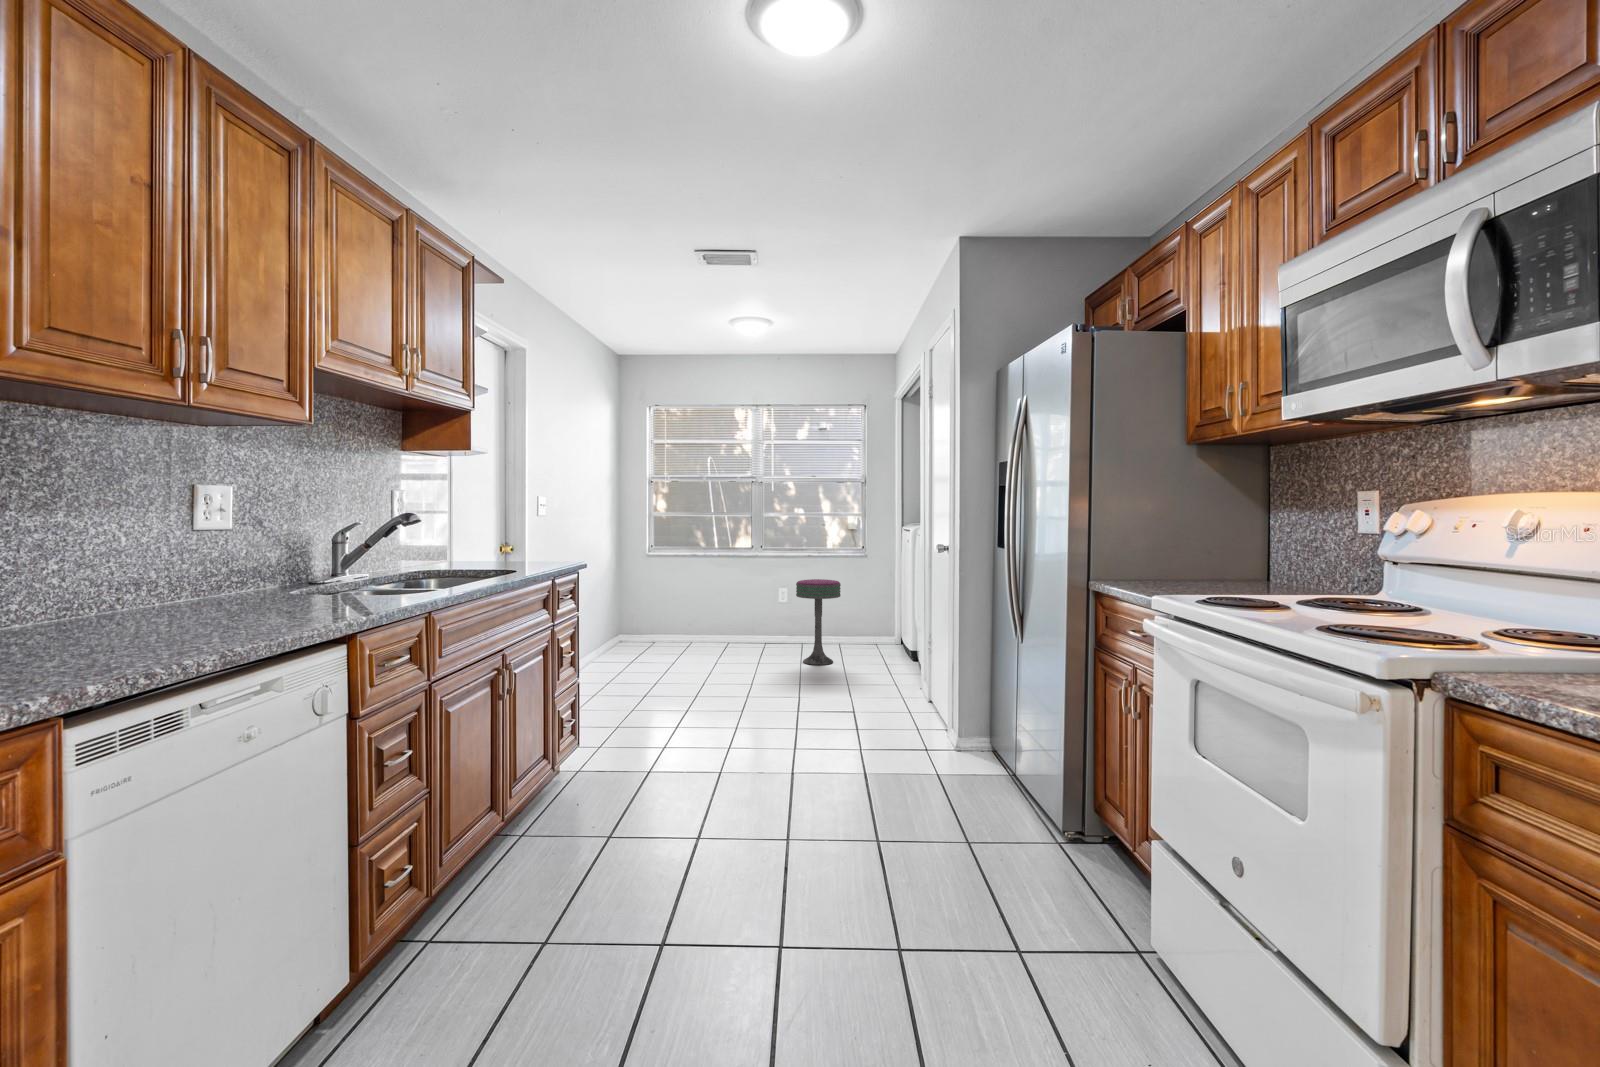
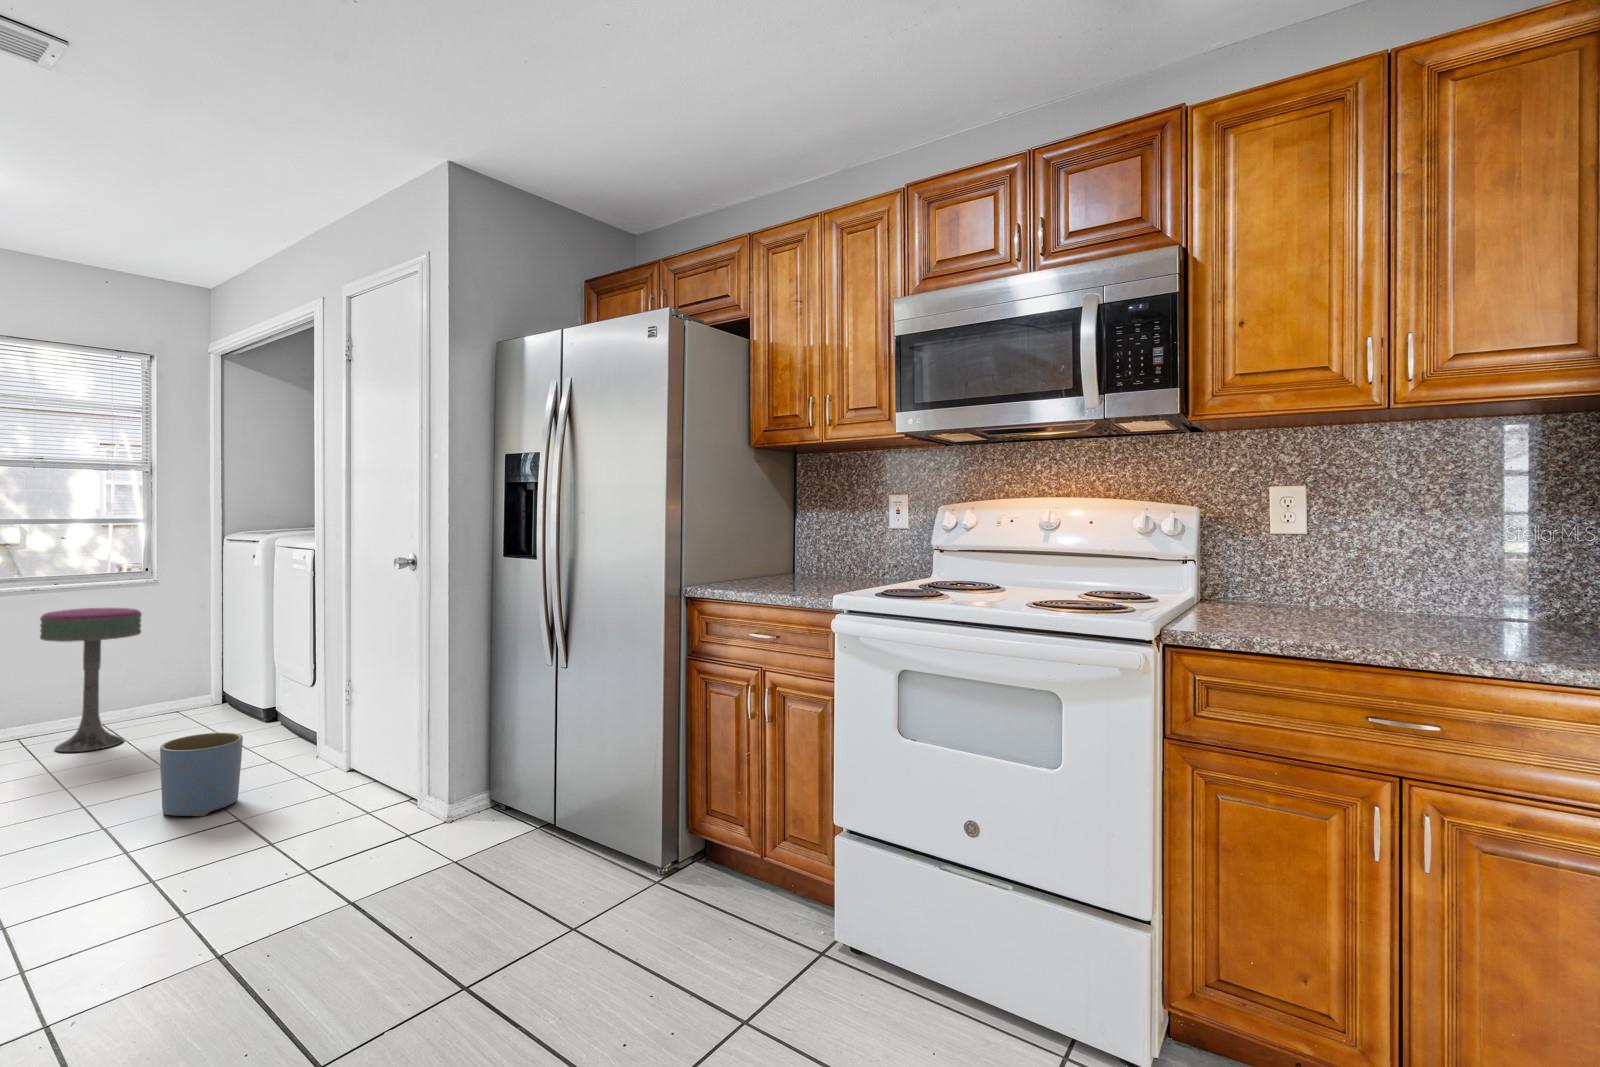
planter: none [818,662,859,712] -> present [160,733,243,816]

